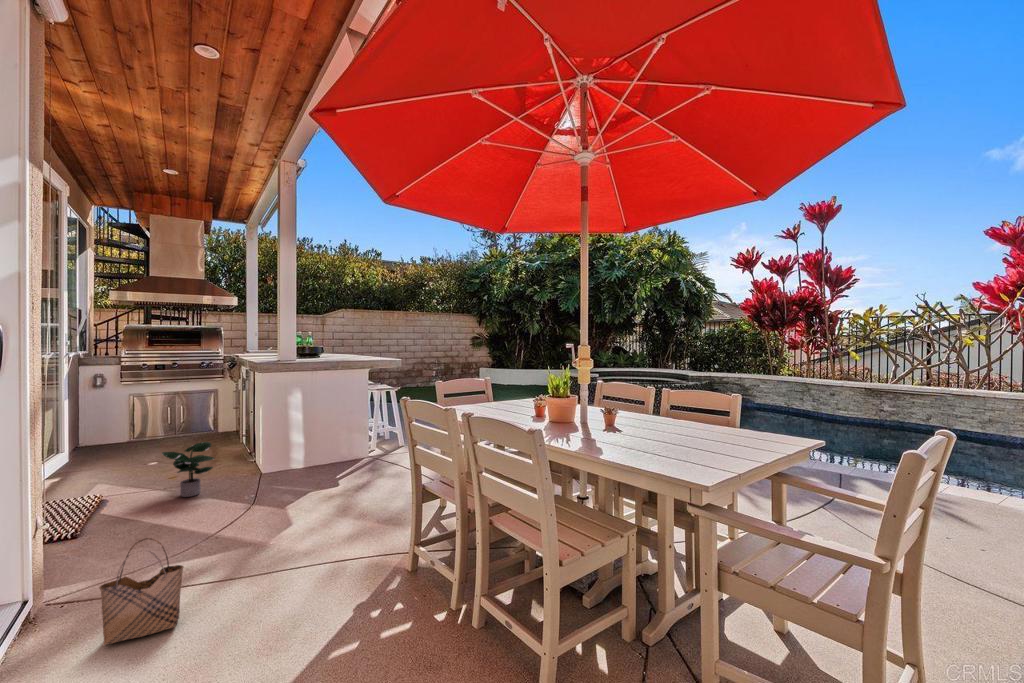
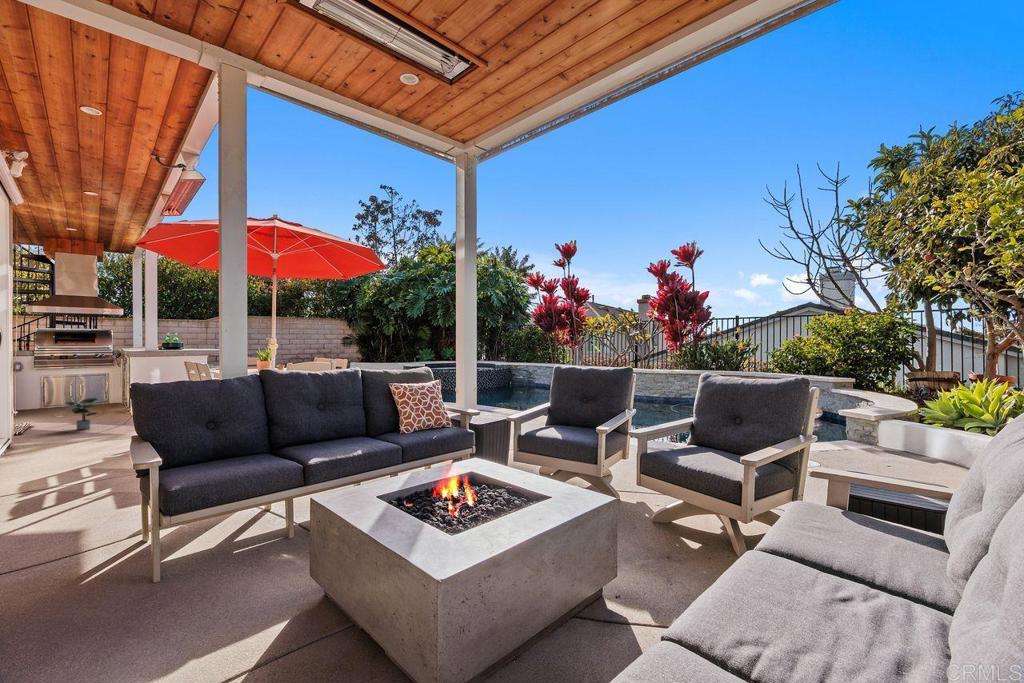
woven basket: present [99,538,184,646] -> none [33,419,74,460]

